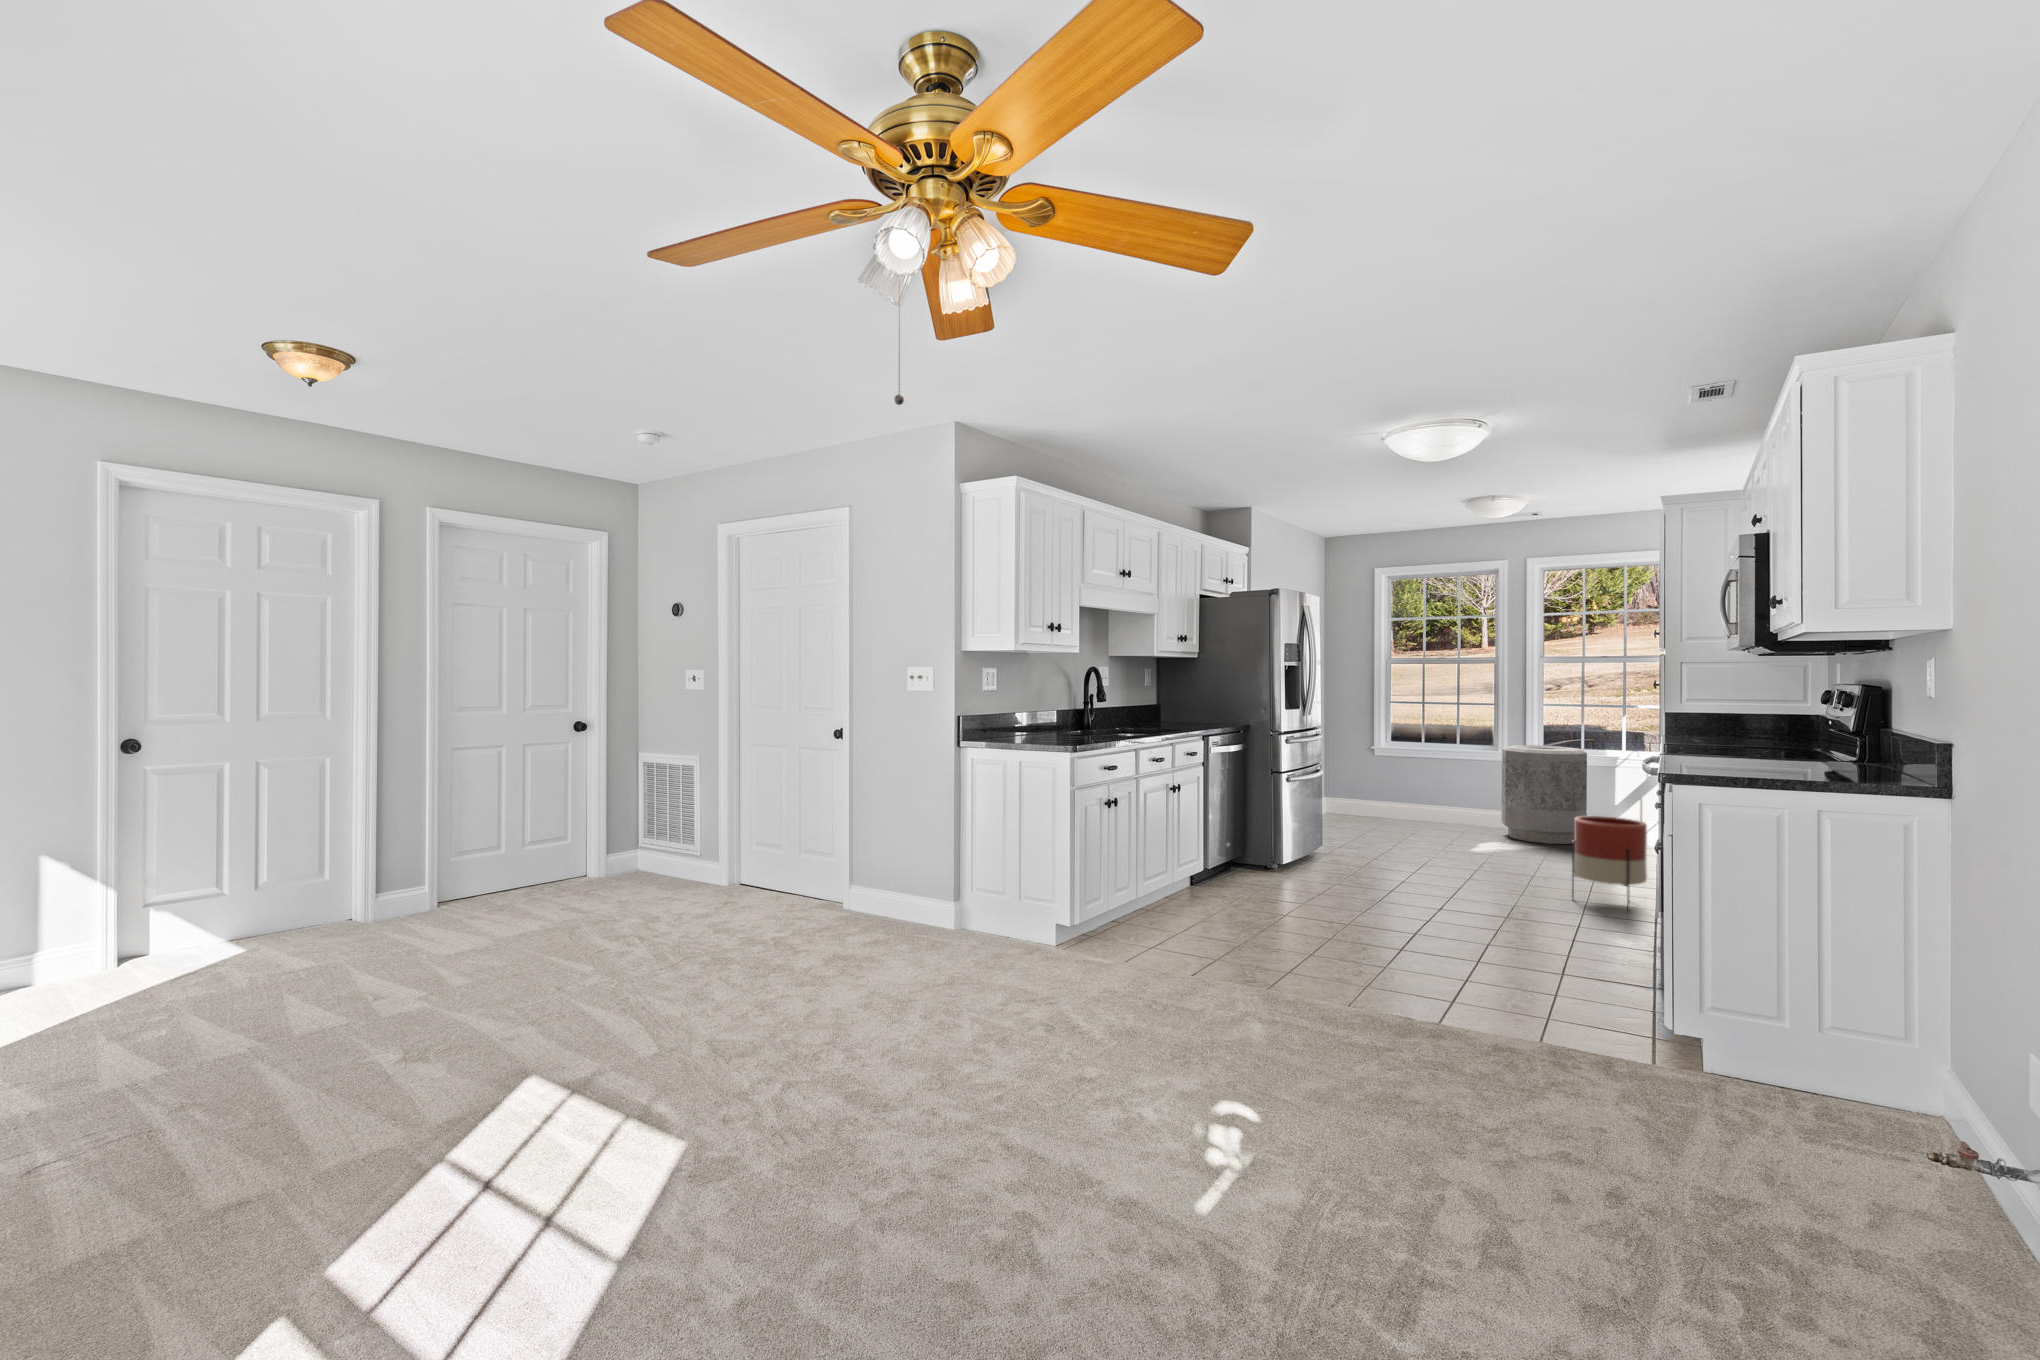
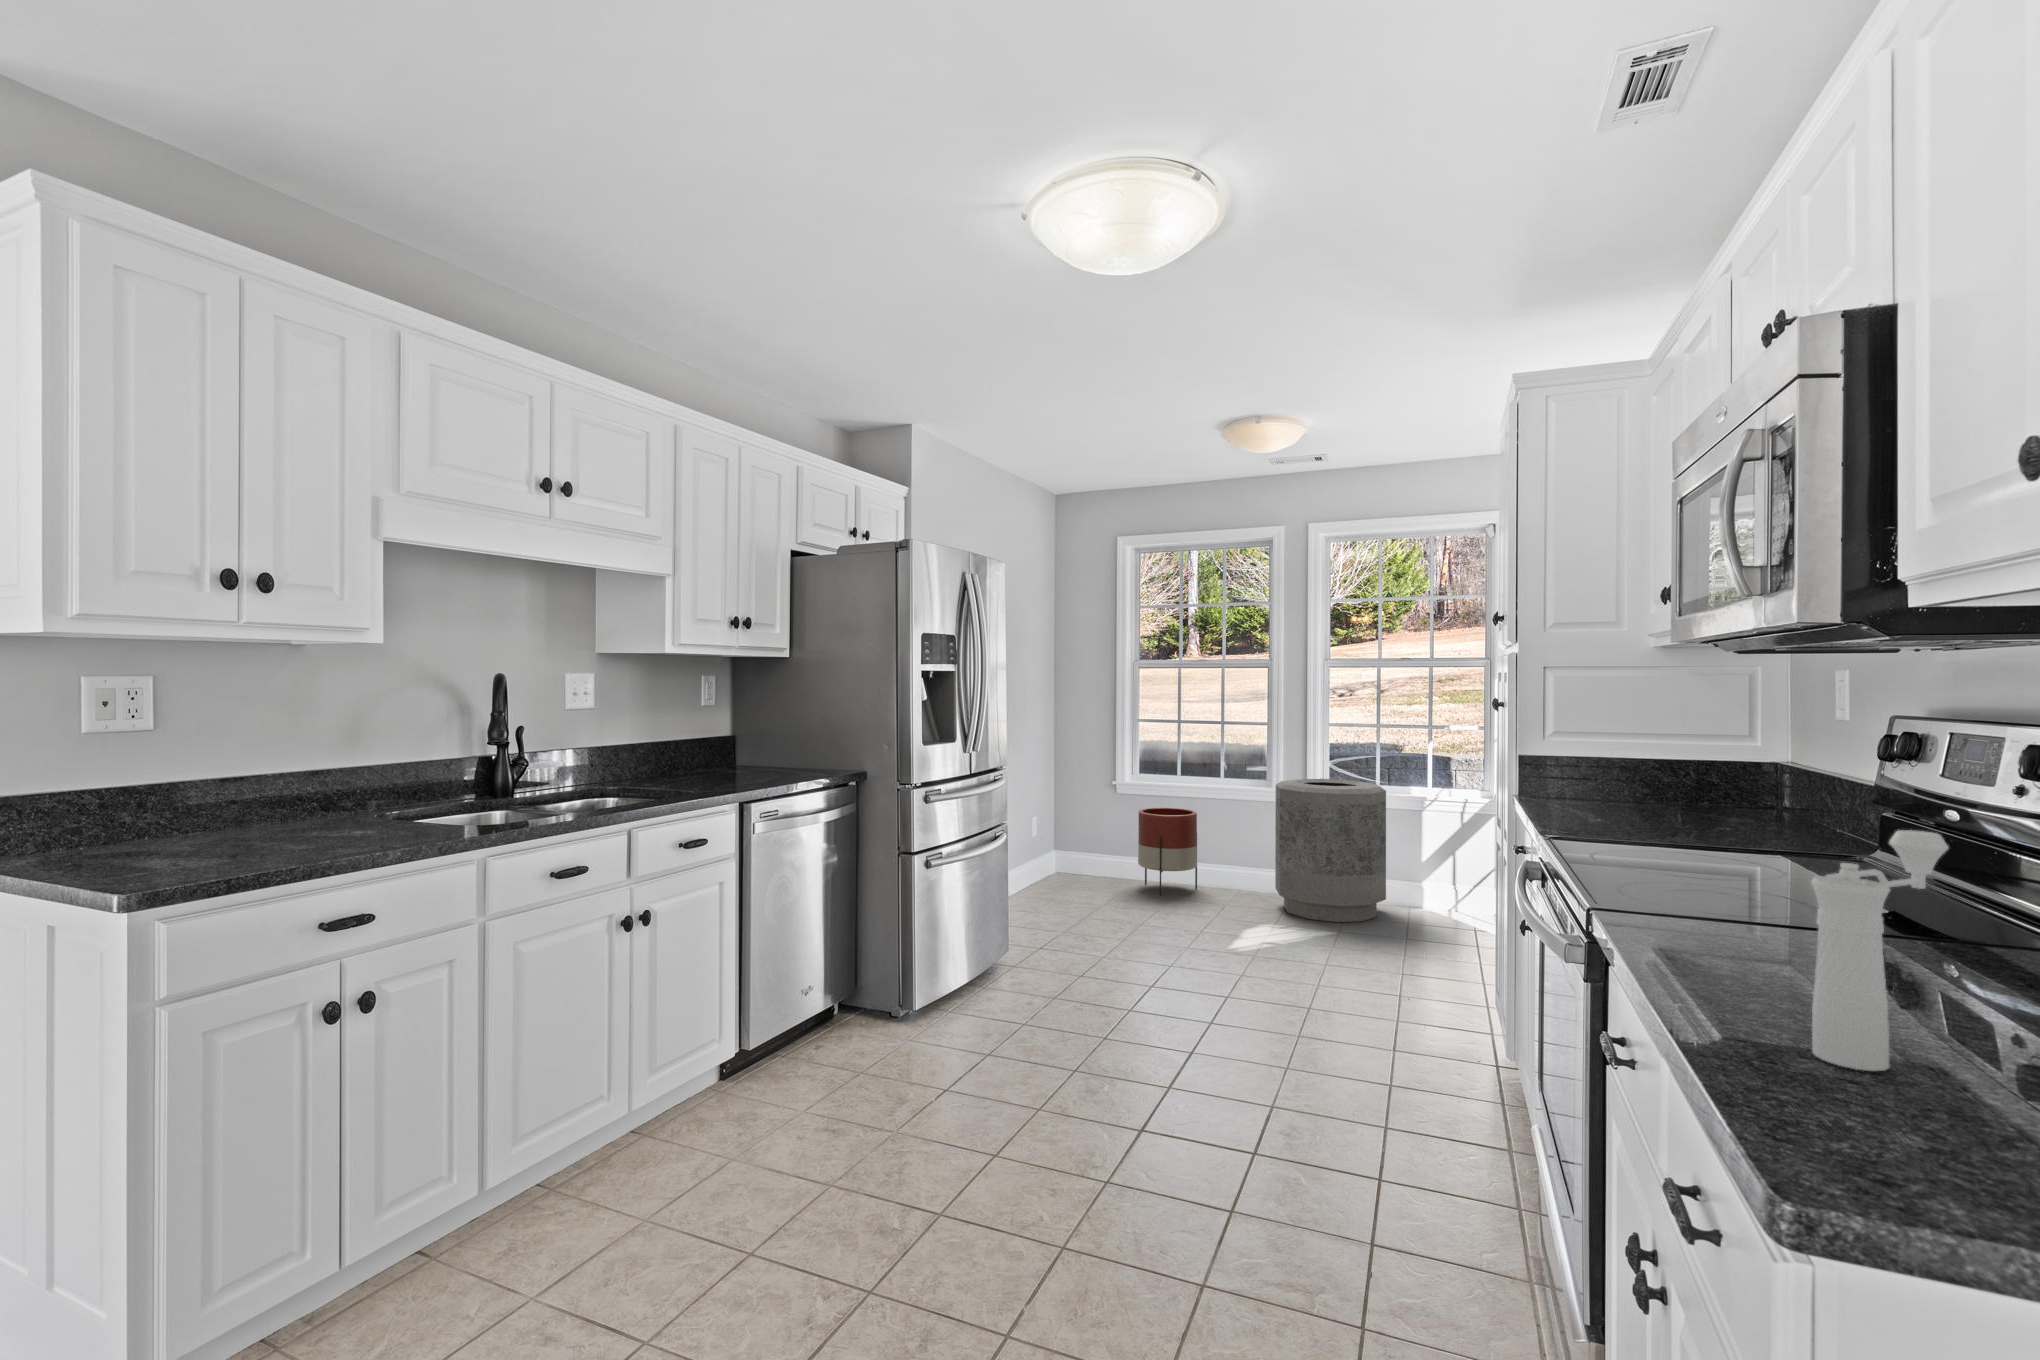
pepper mill: none [1700,717,1748,782] -> present [1811,830,1948,1071]
planter: present [1572,816,1647,911] -> present [1138,808,1197,896]

